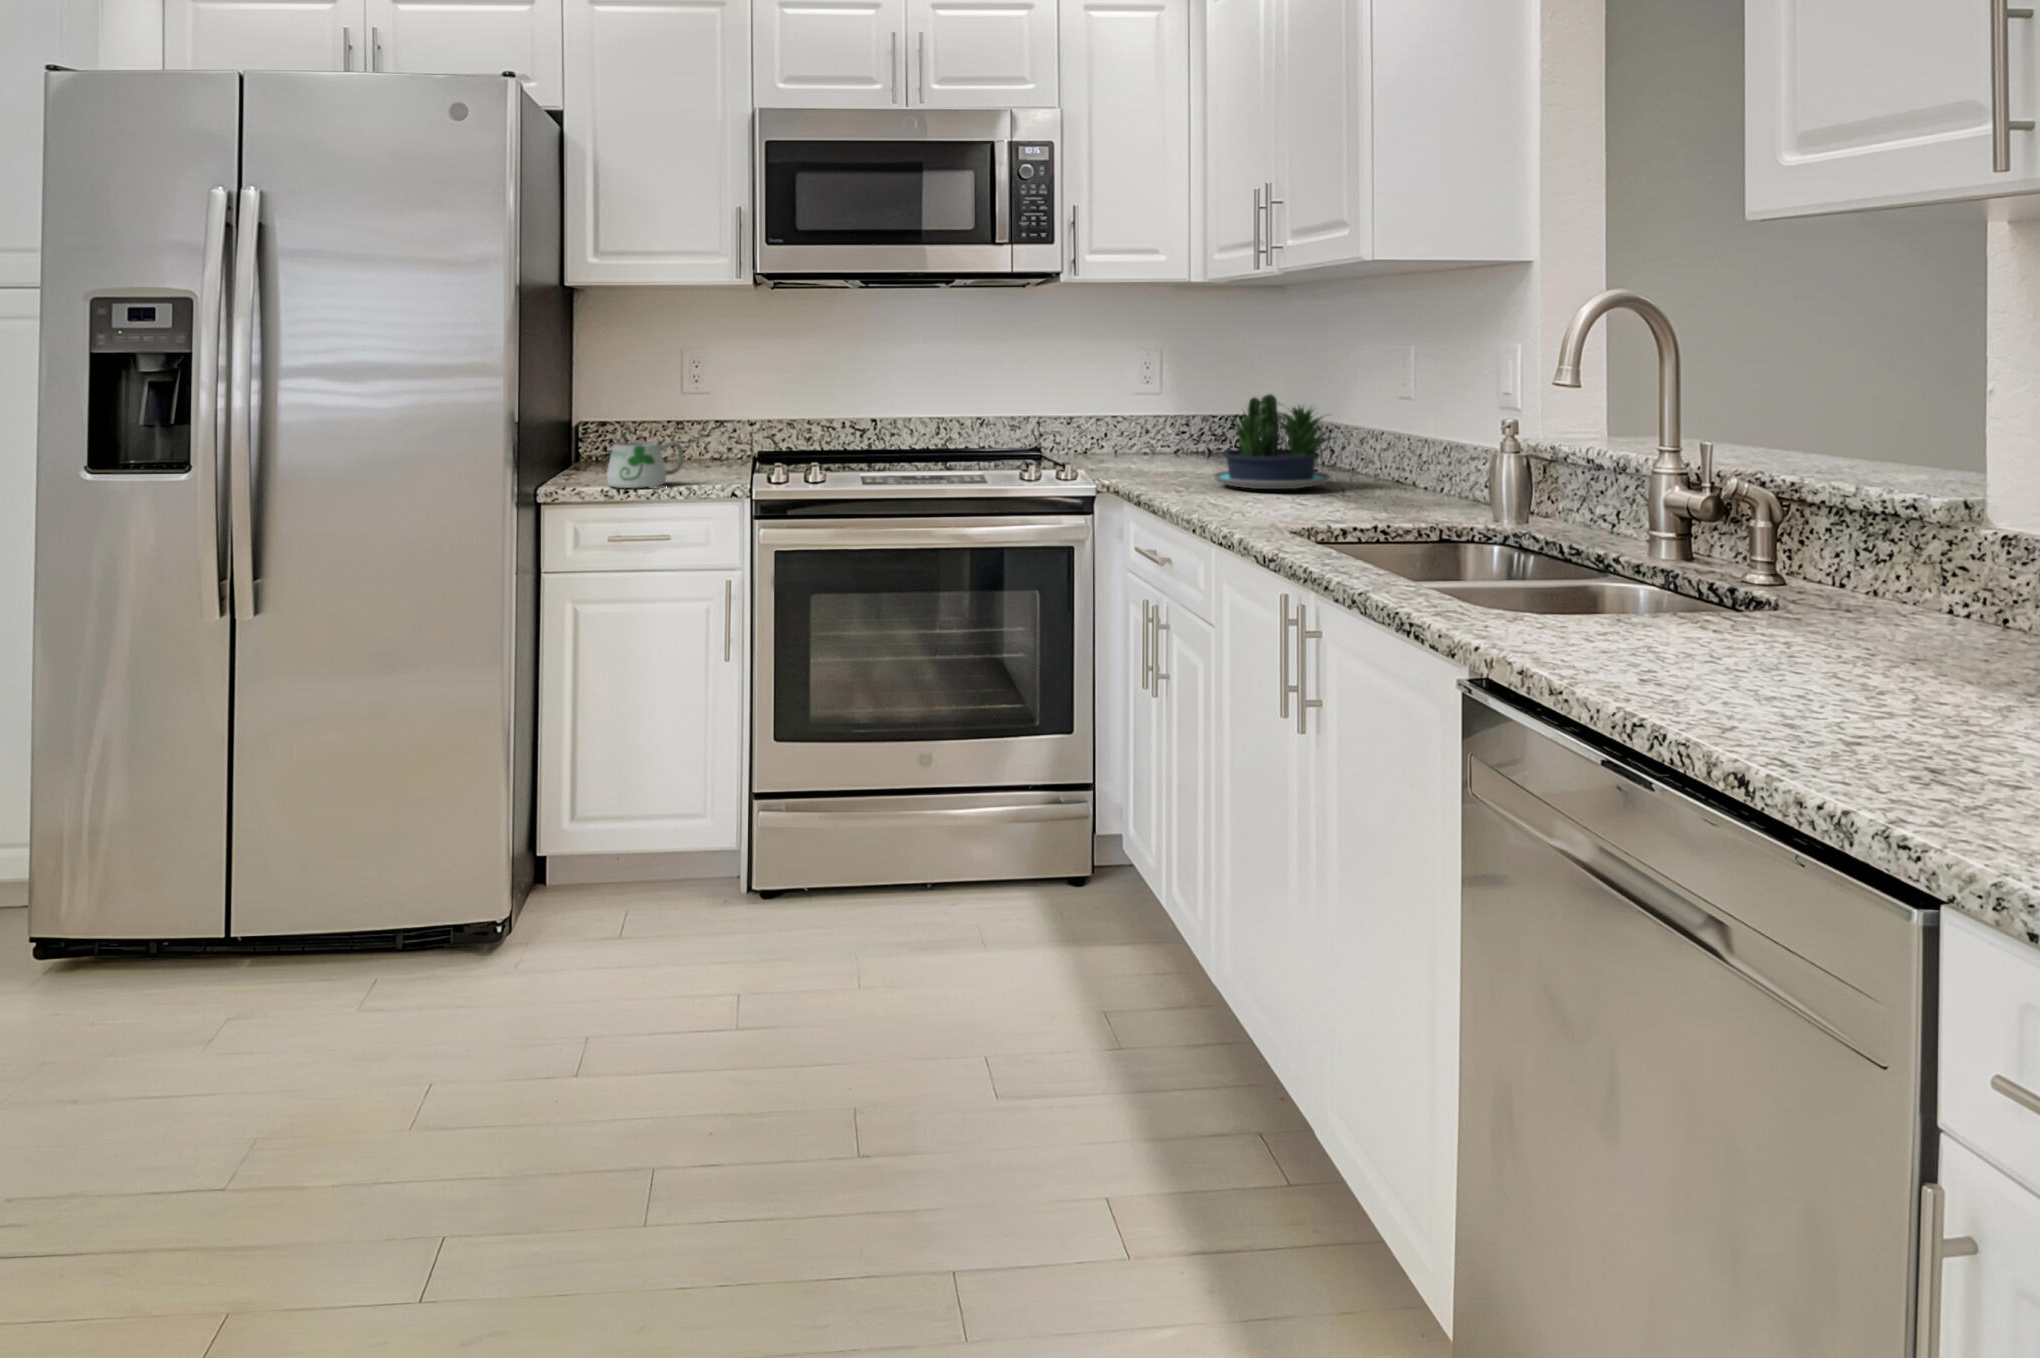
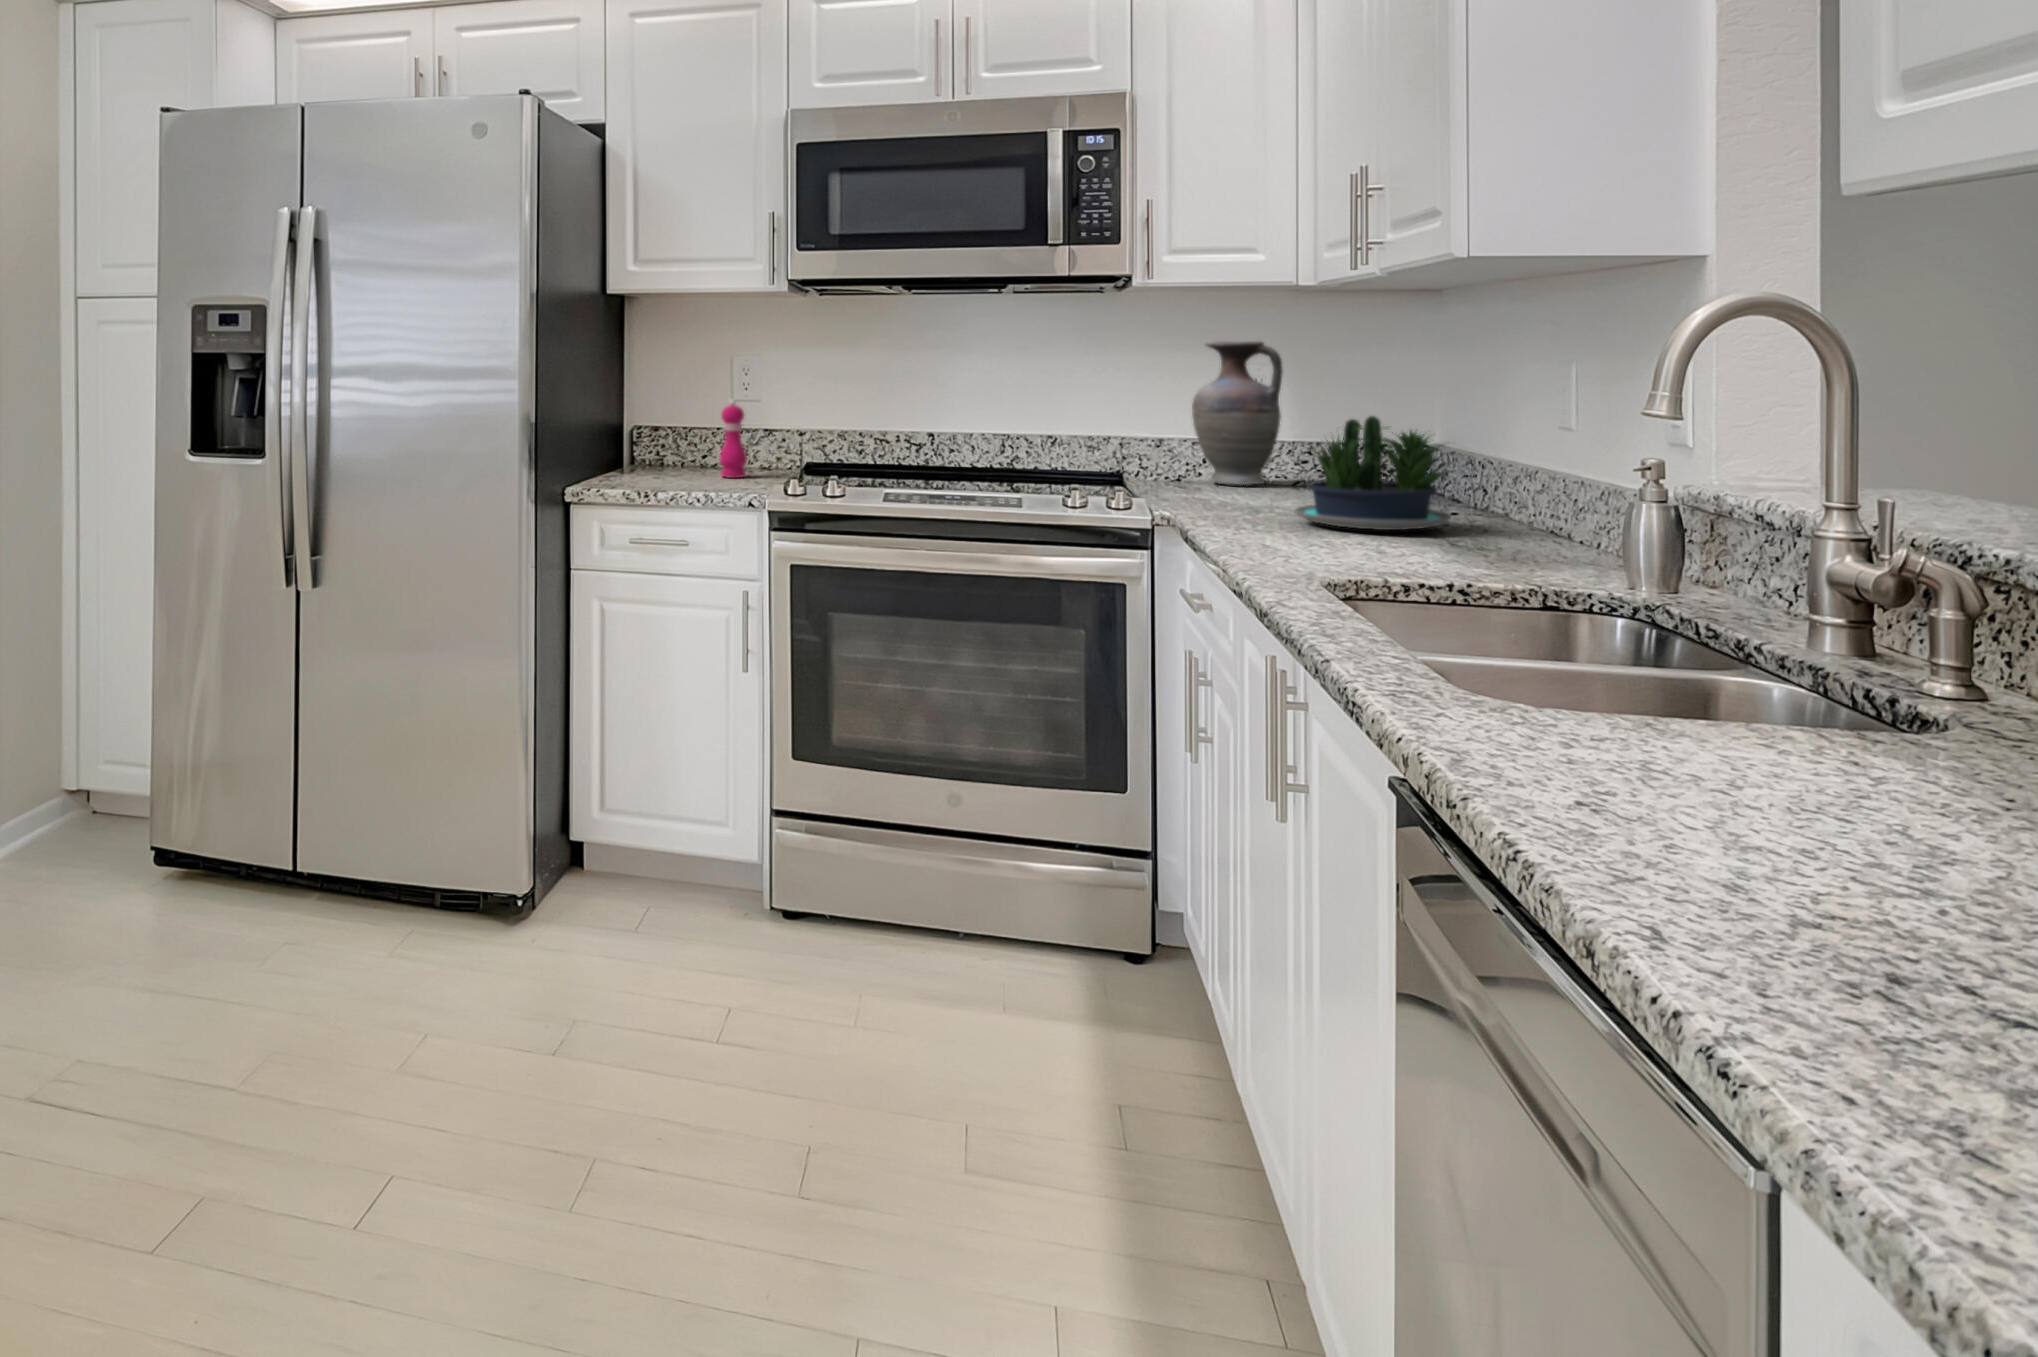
vase: none [1097,332,1169,458] -> present [1192,341,1282,485]
pepper mill: none [679,393,708,472] -> present [720,400,747,478]
mug: present [607,442,684,488] -> none [632,446,707,493]

